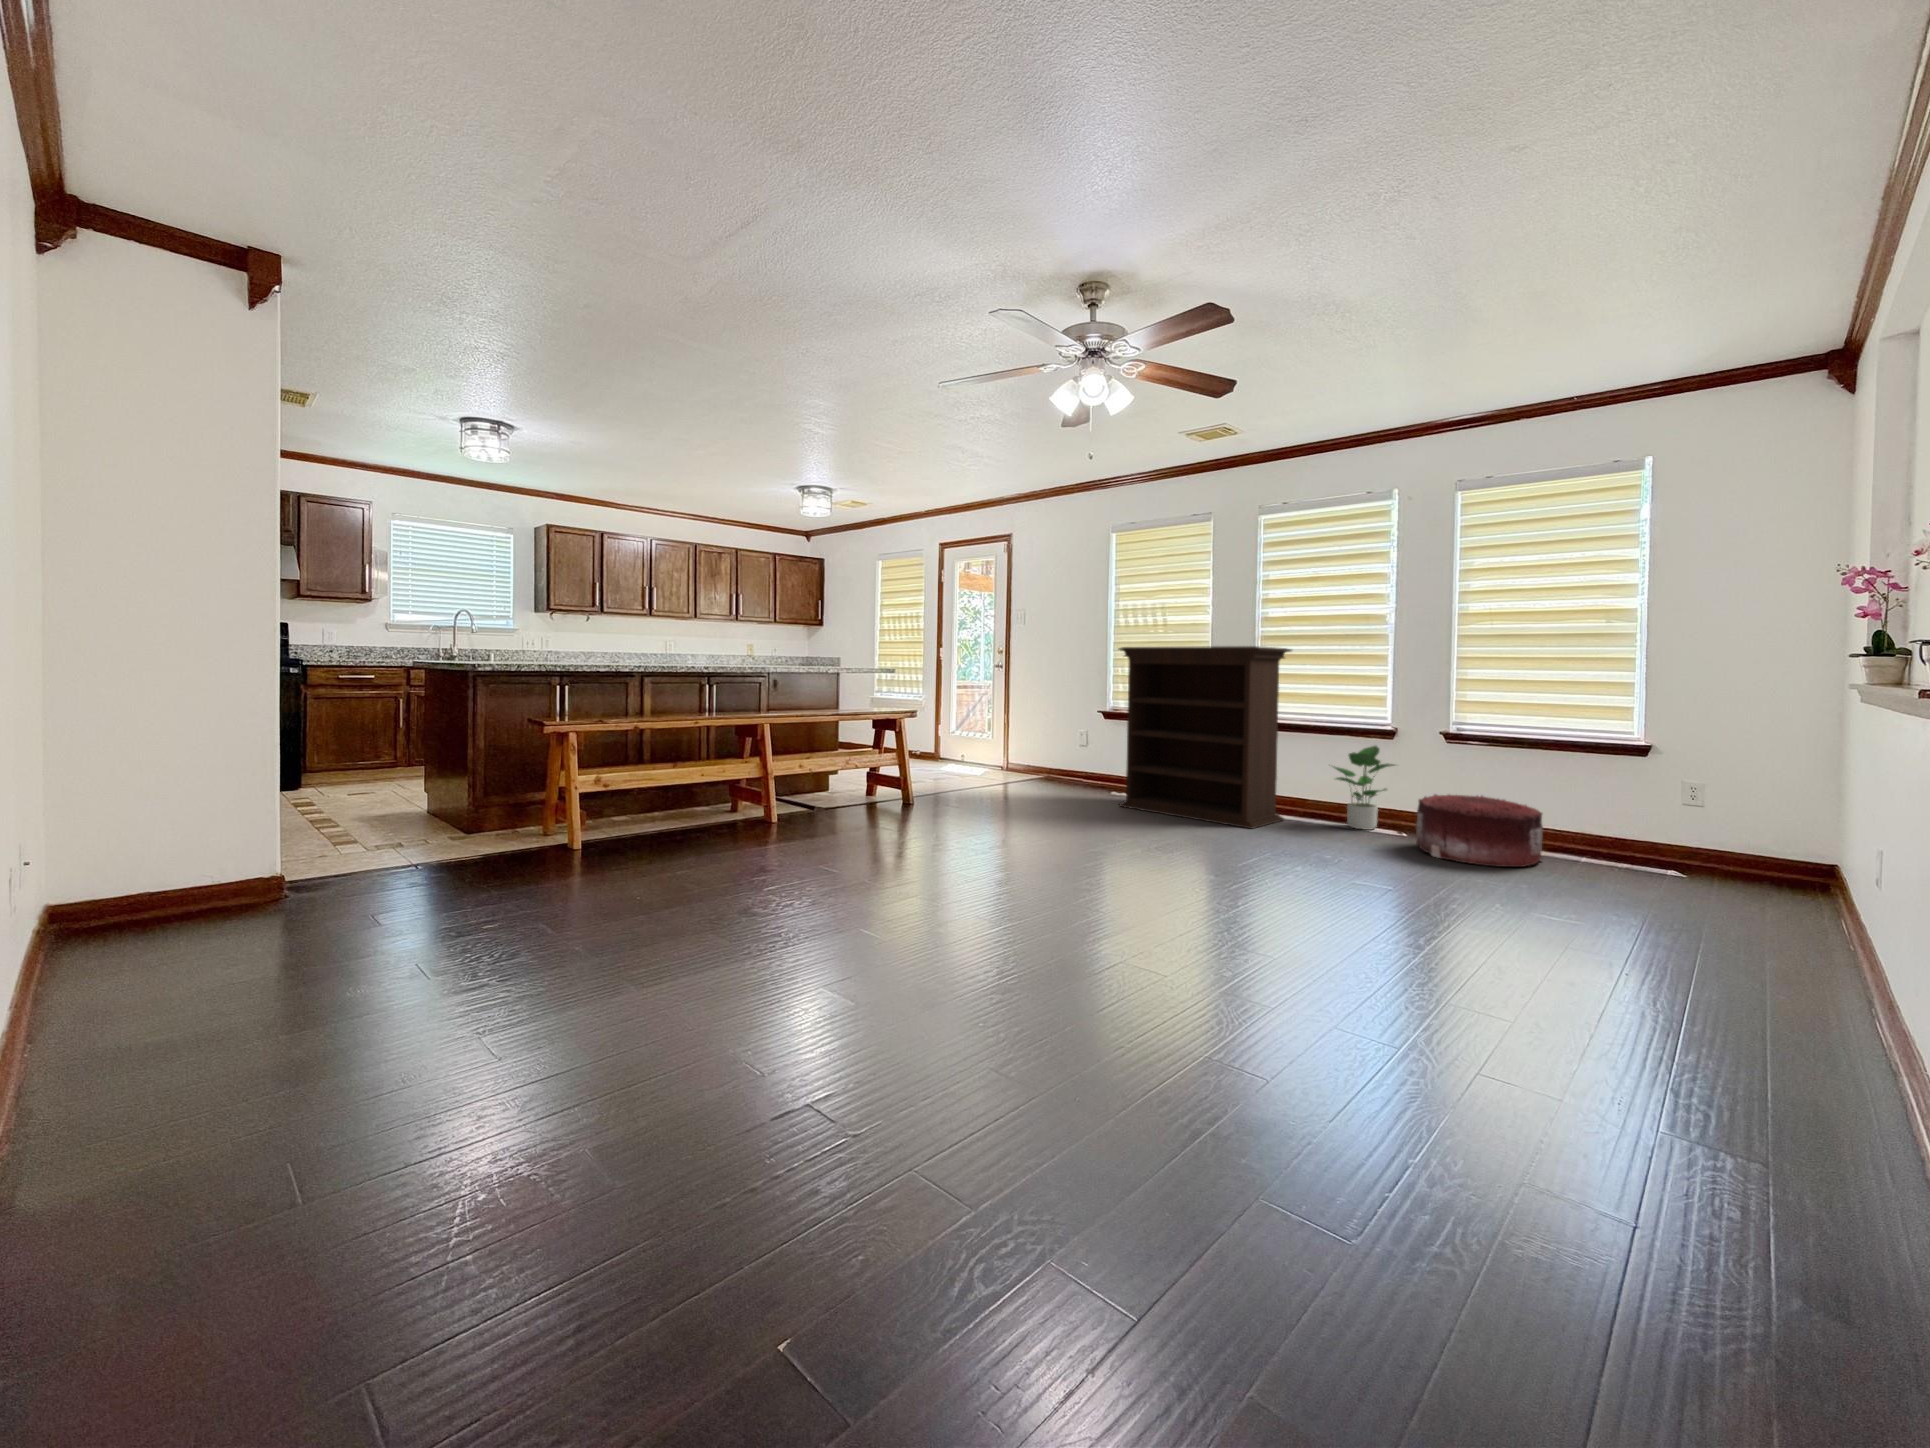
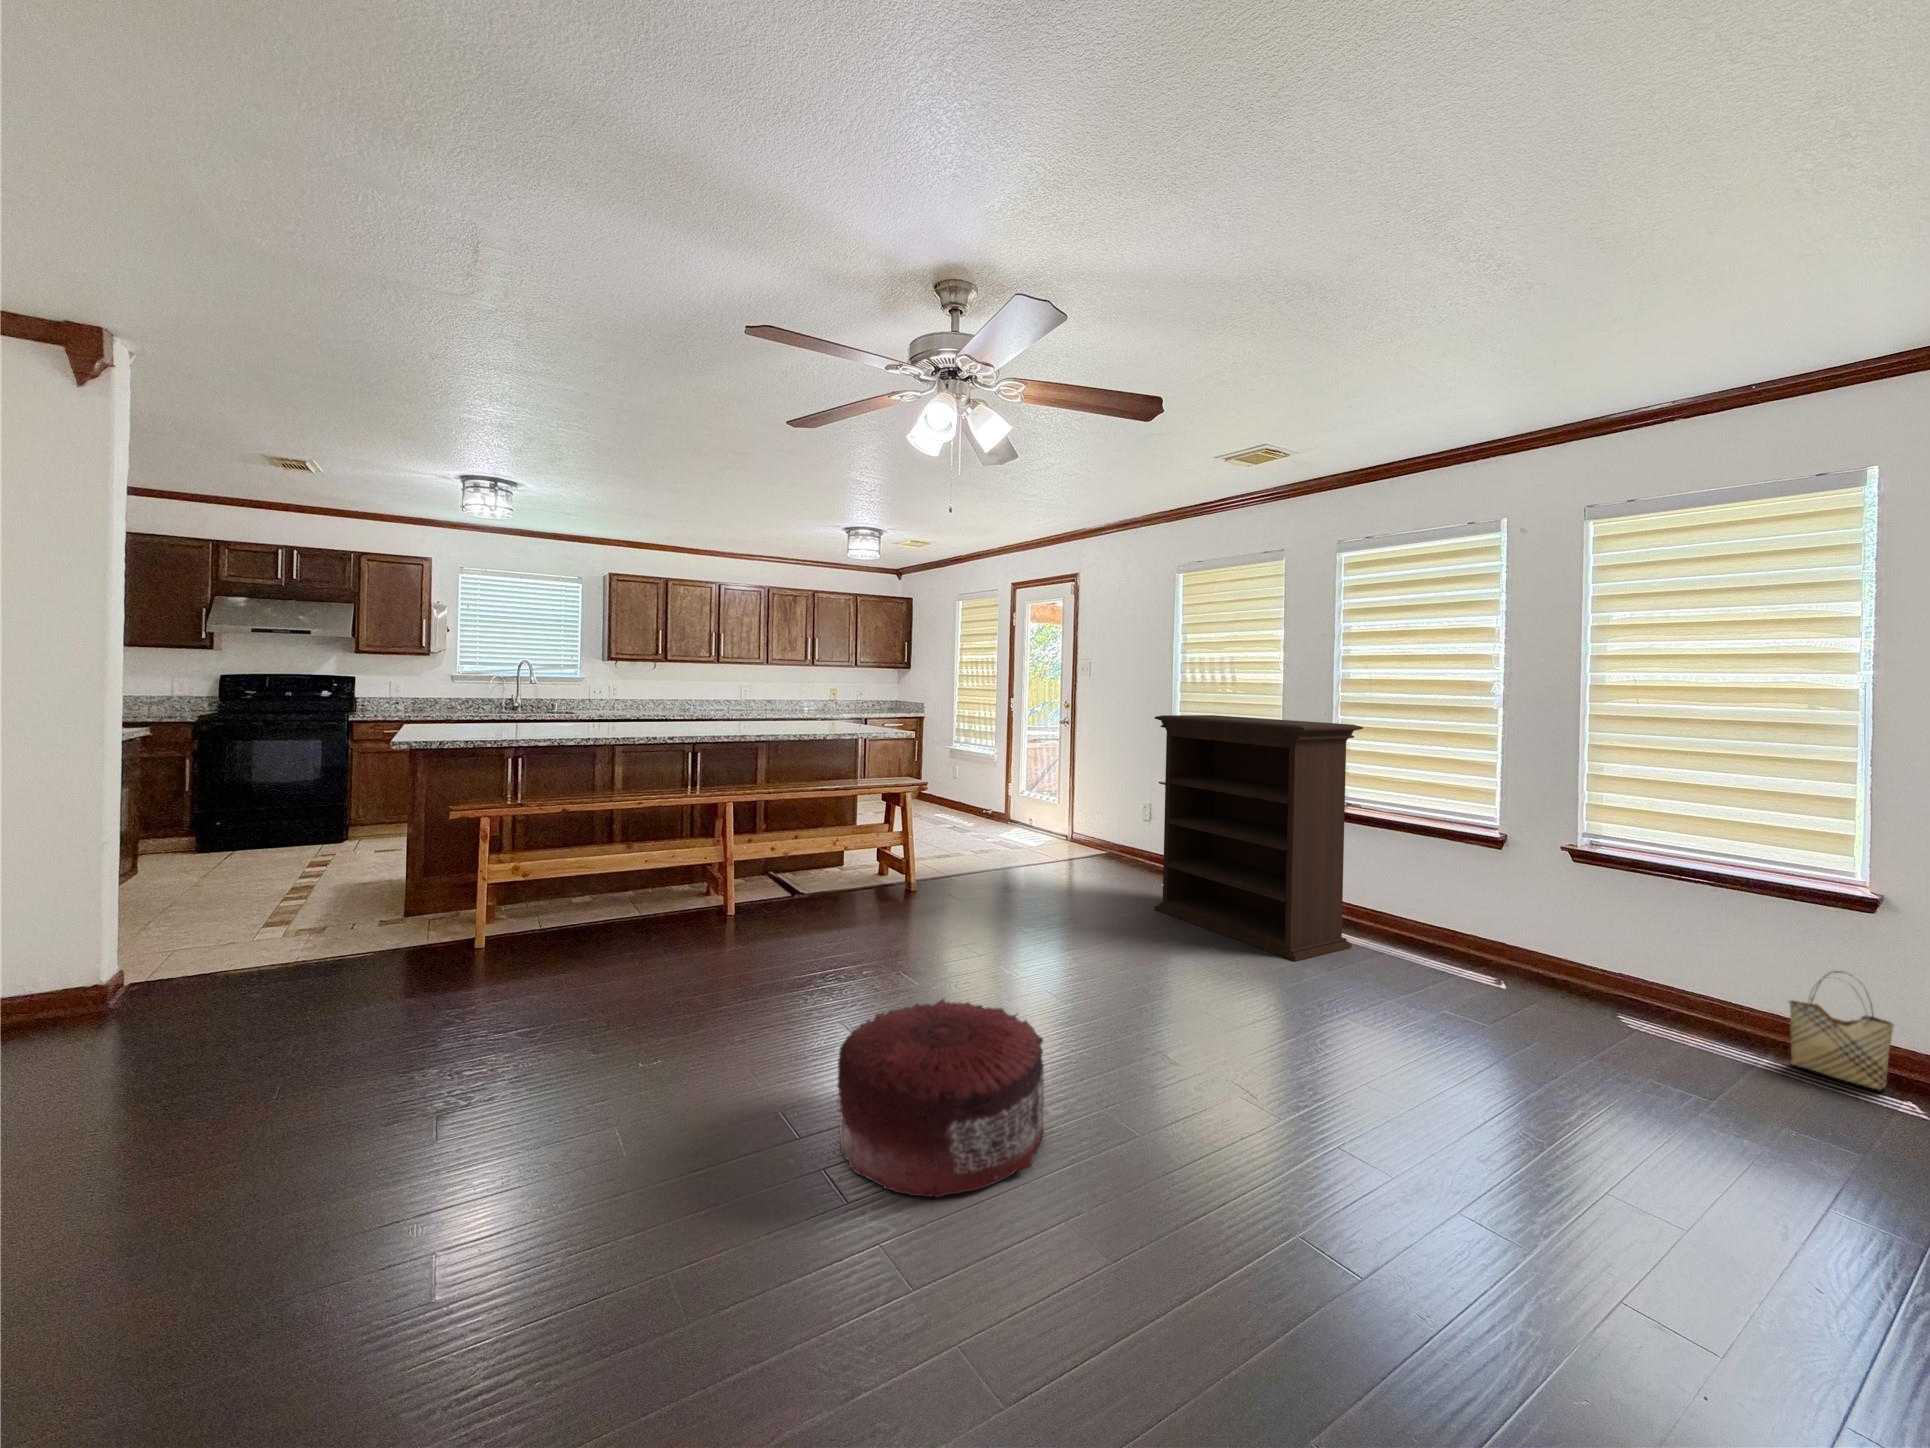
potted plant: present [1334,746,1394,830] -> none [1410,858,1507,973]
pouf: present [1416,794,1543,867] -> present [837,999,1045,1197]
woven basket: none [1597,795,1661,866] -> present [1789,971,1895,1089]

